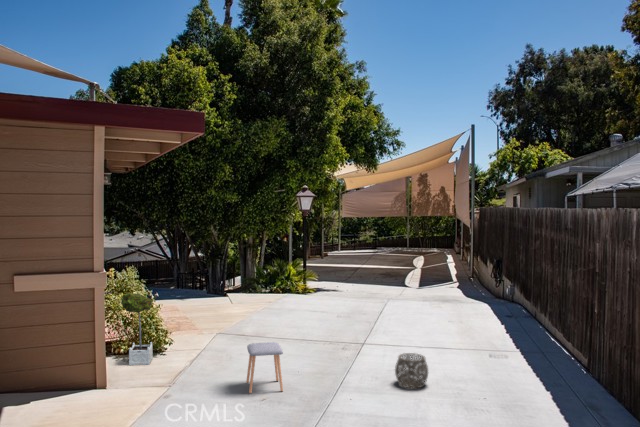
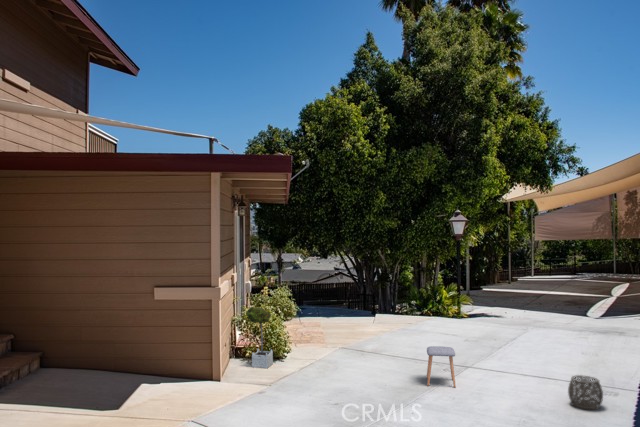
stool: present [246,342,283,394] -> present [427,346,456,388]
woven basket: present [395,353,428,388] -> present [568,375,603,410]

